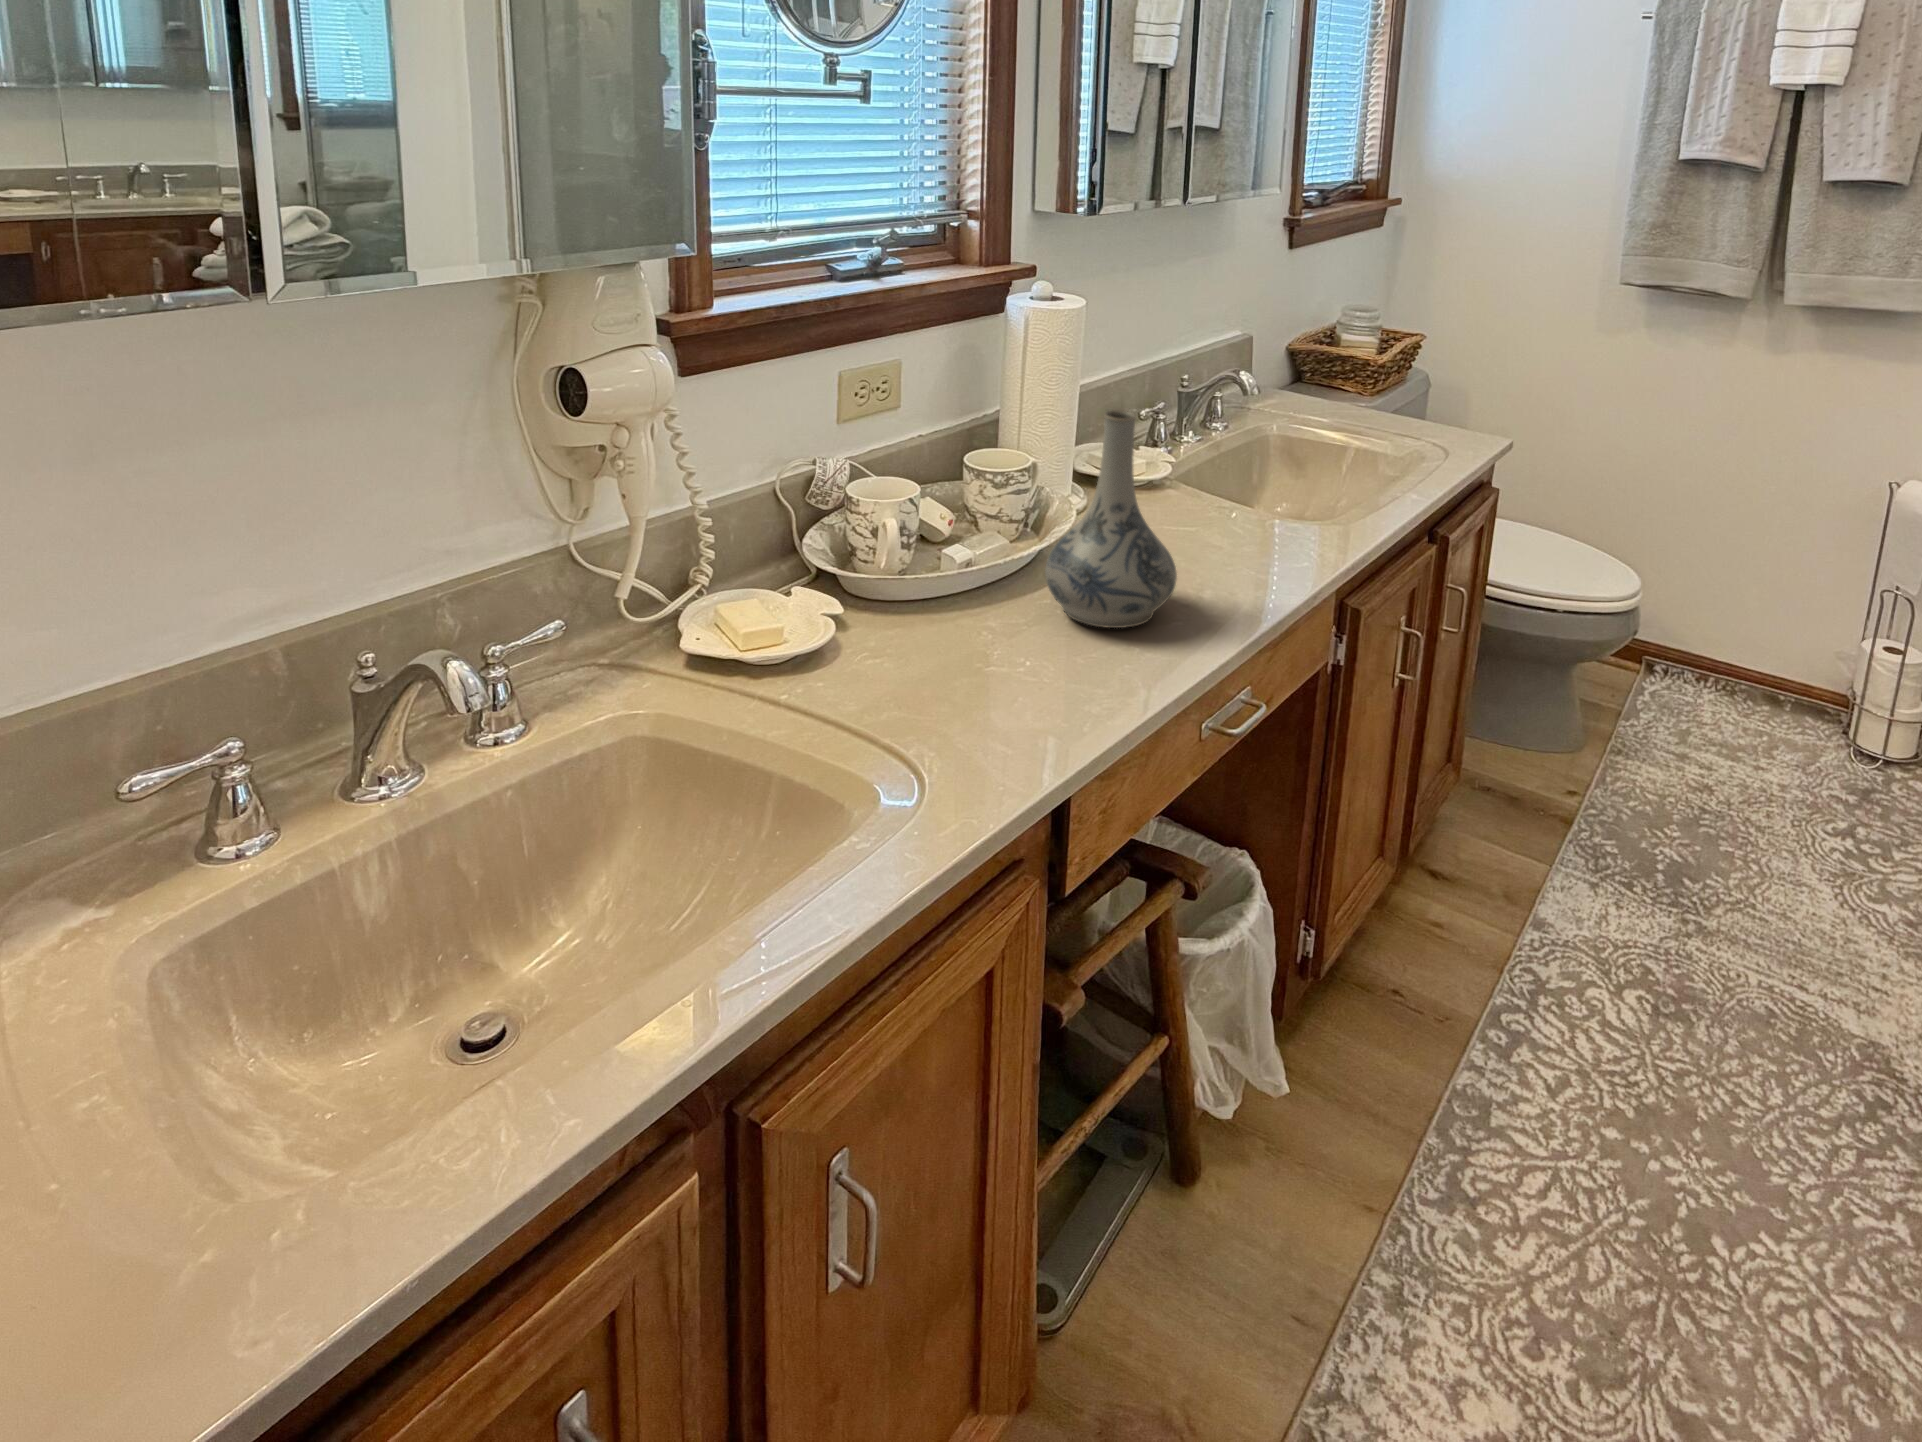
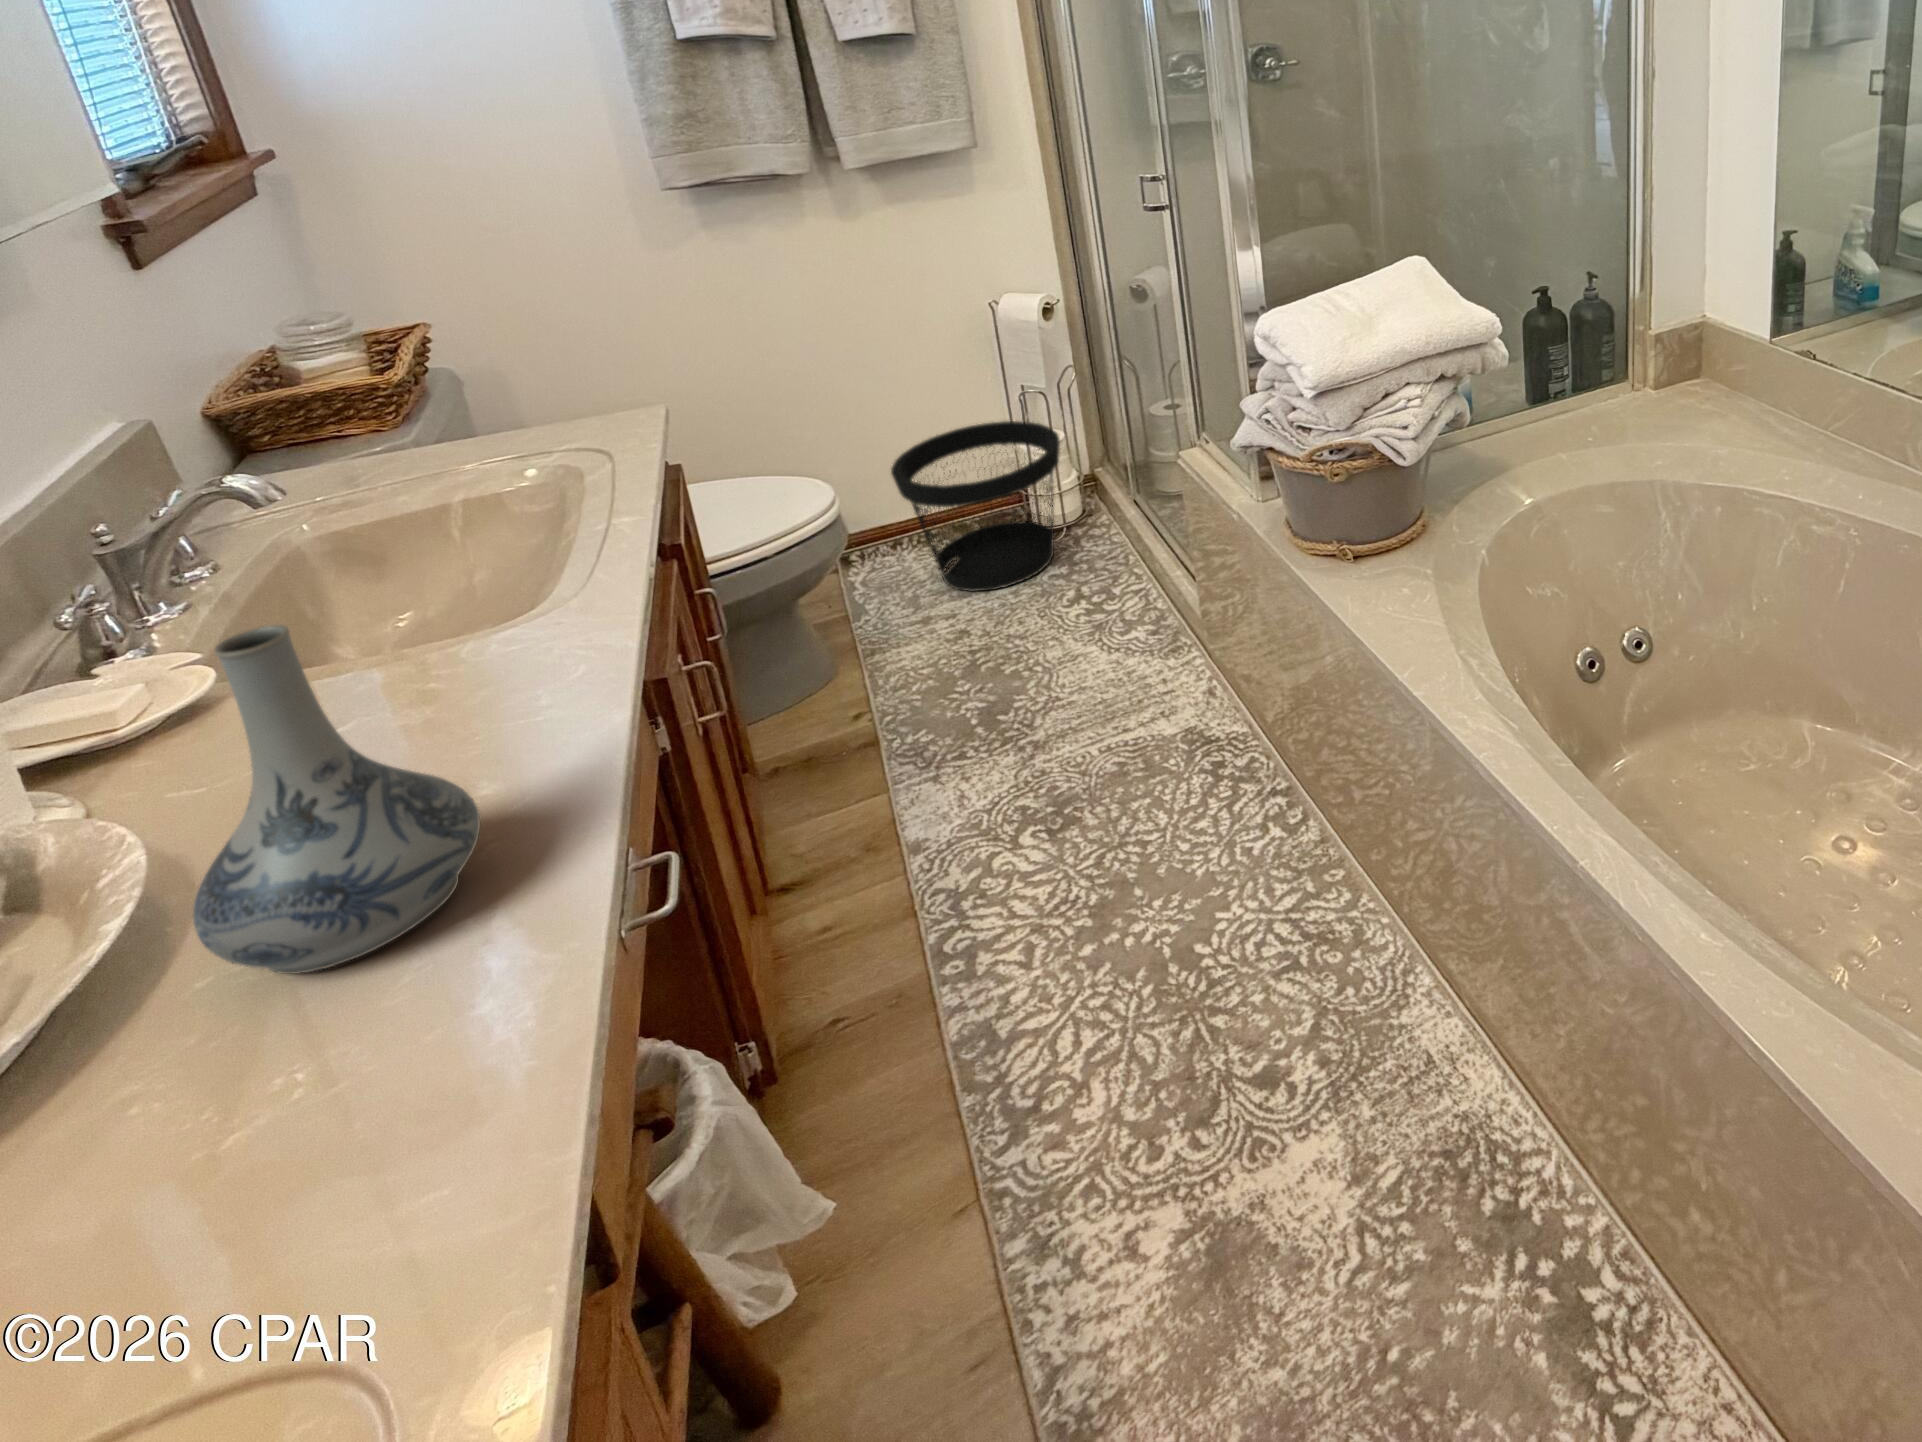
wastebasket: none [1712,591,1909,783] -> present [891,421,1060,591]

